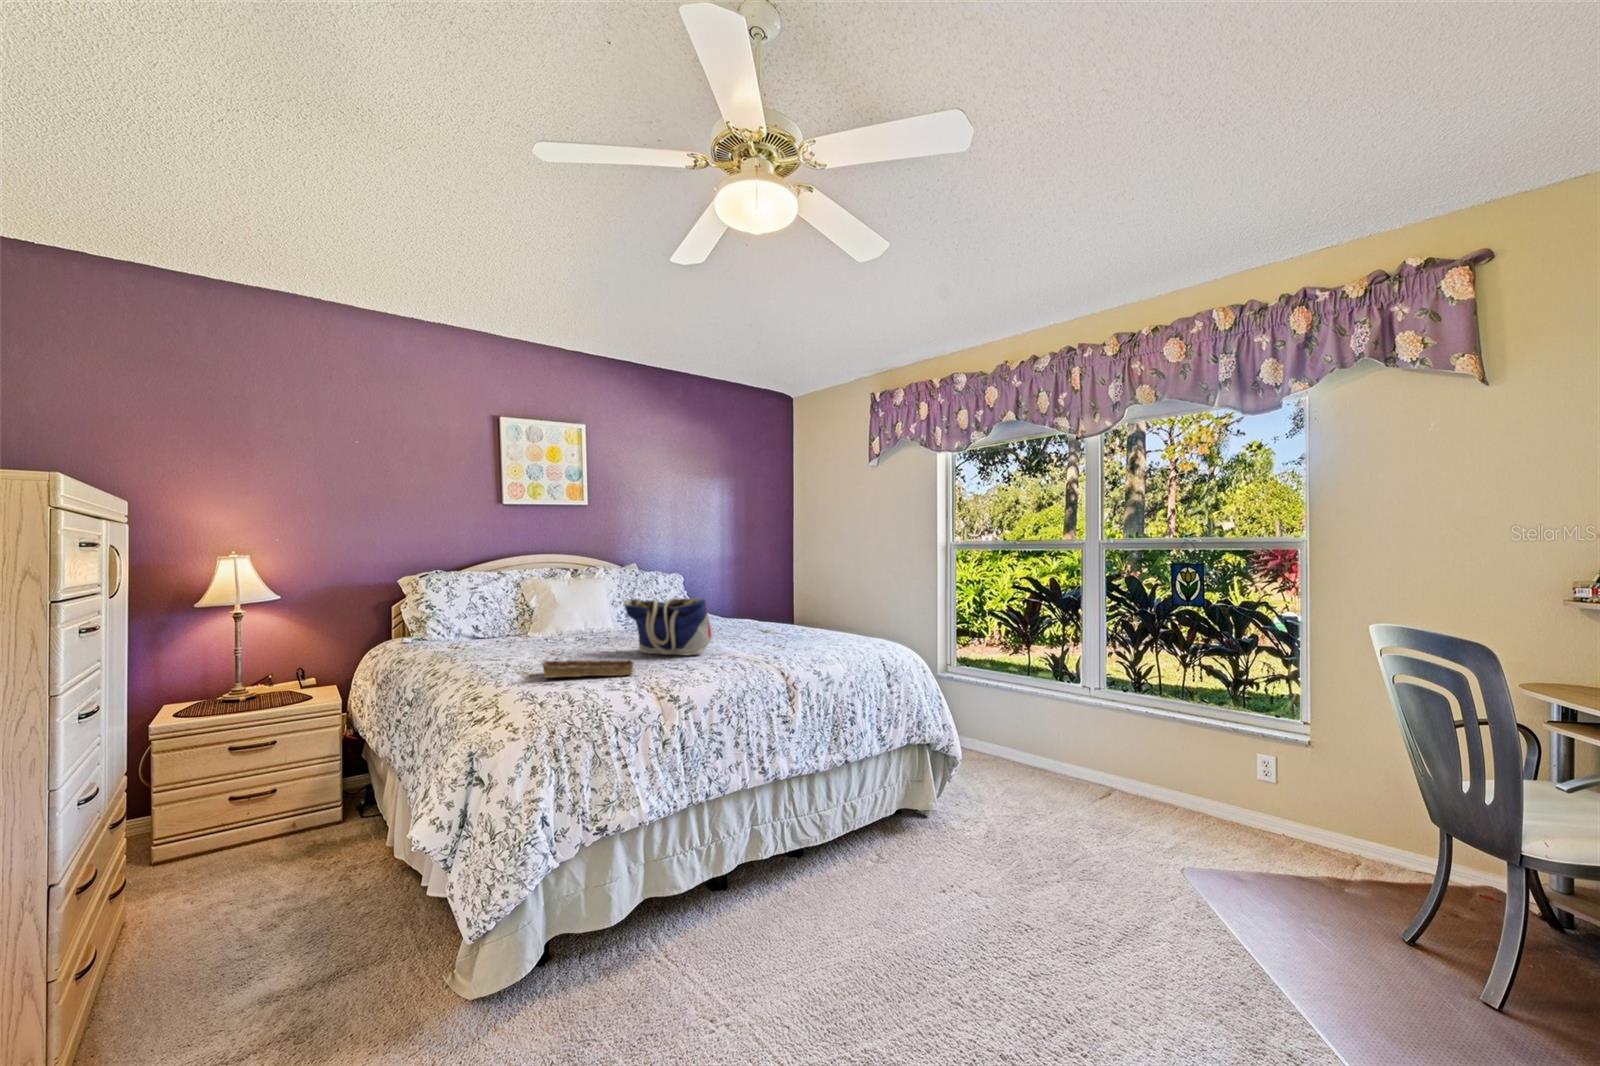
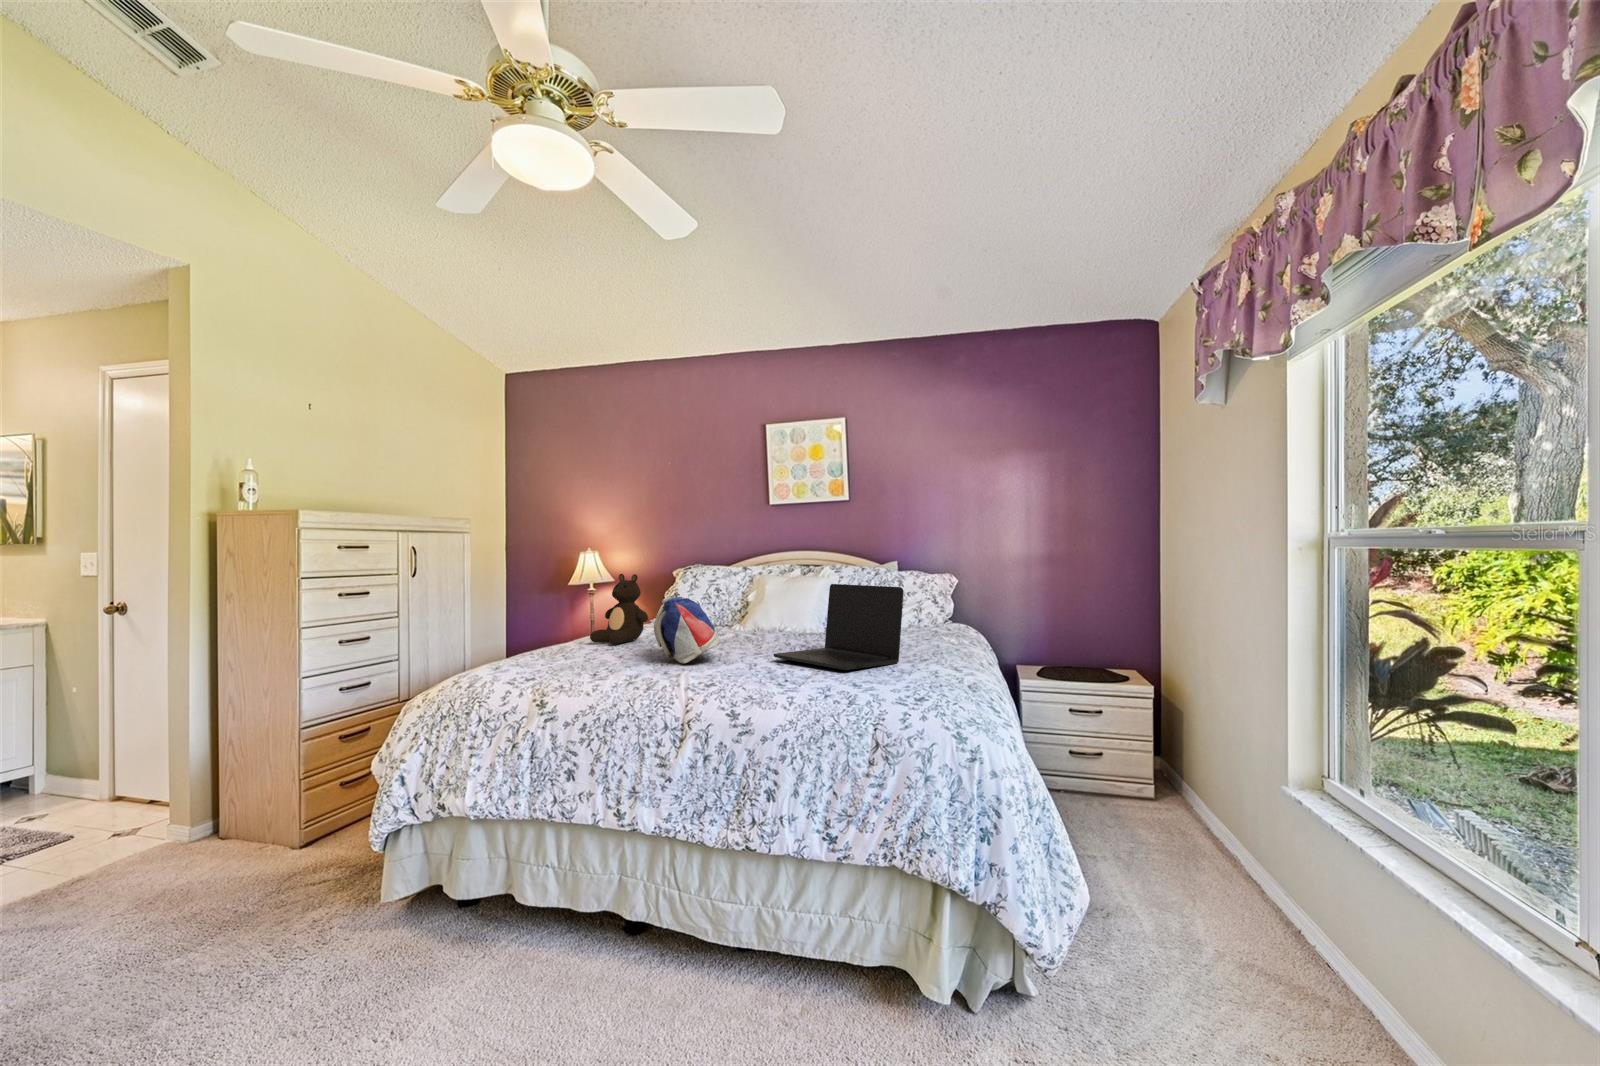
teddy bear: none [470,581,537,660] -> present [590,574,648,644]
laptop: none [735,582,816,642] -> present [774,584,904,671]
tray: present [541,660,635,678] -> none [516,646,602,671]

